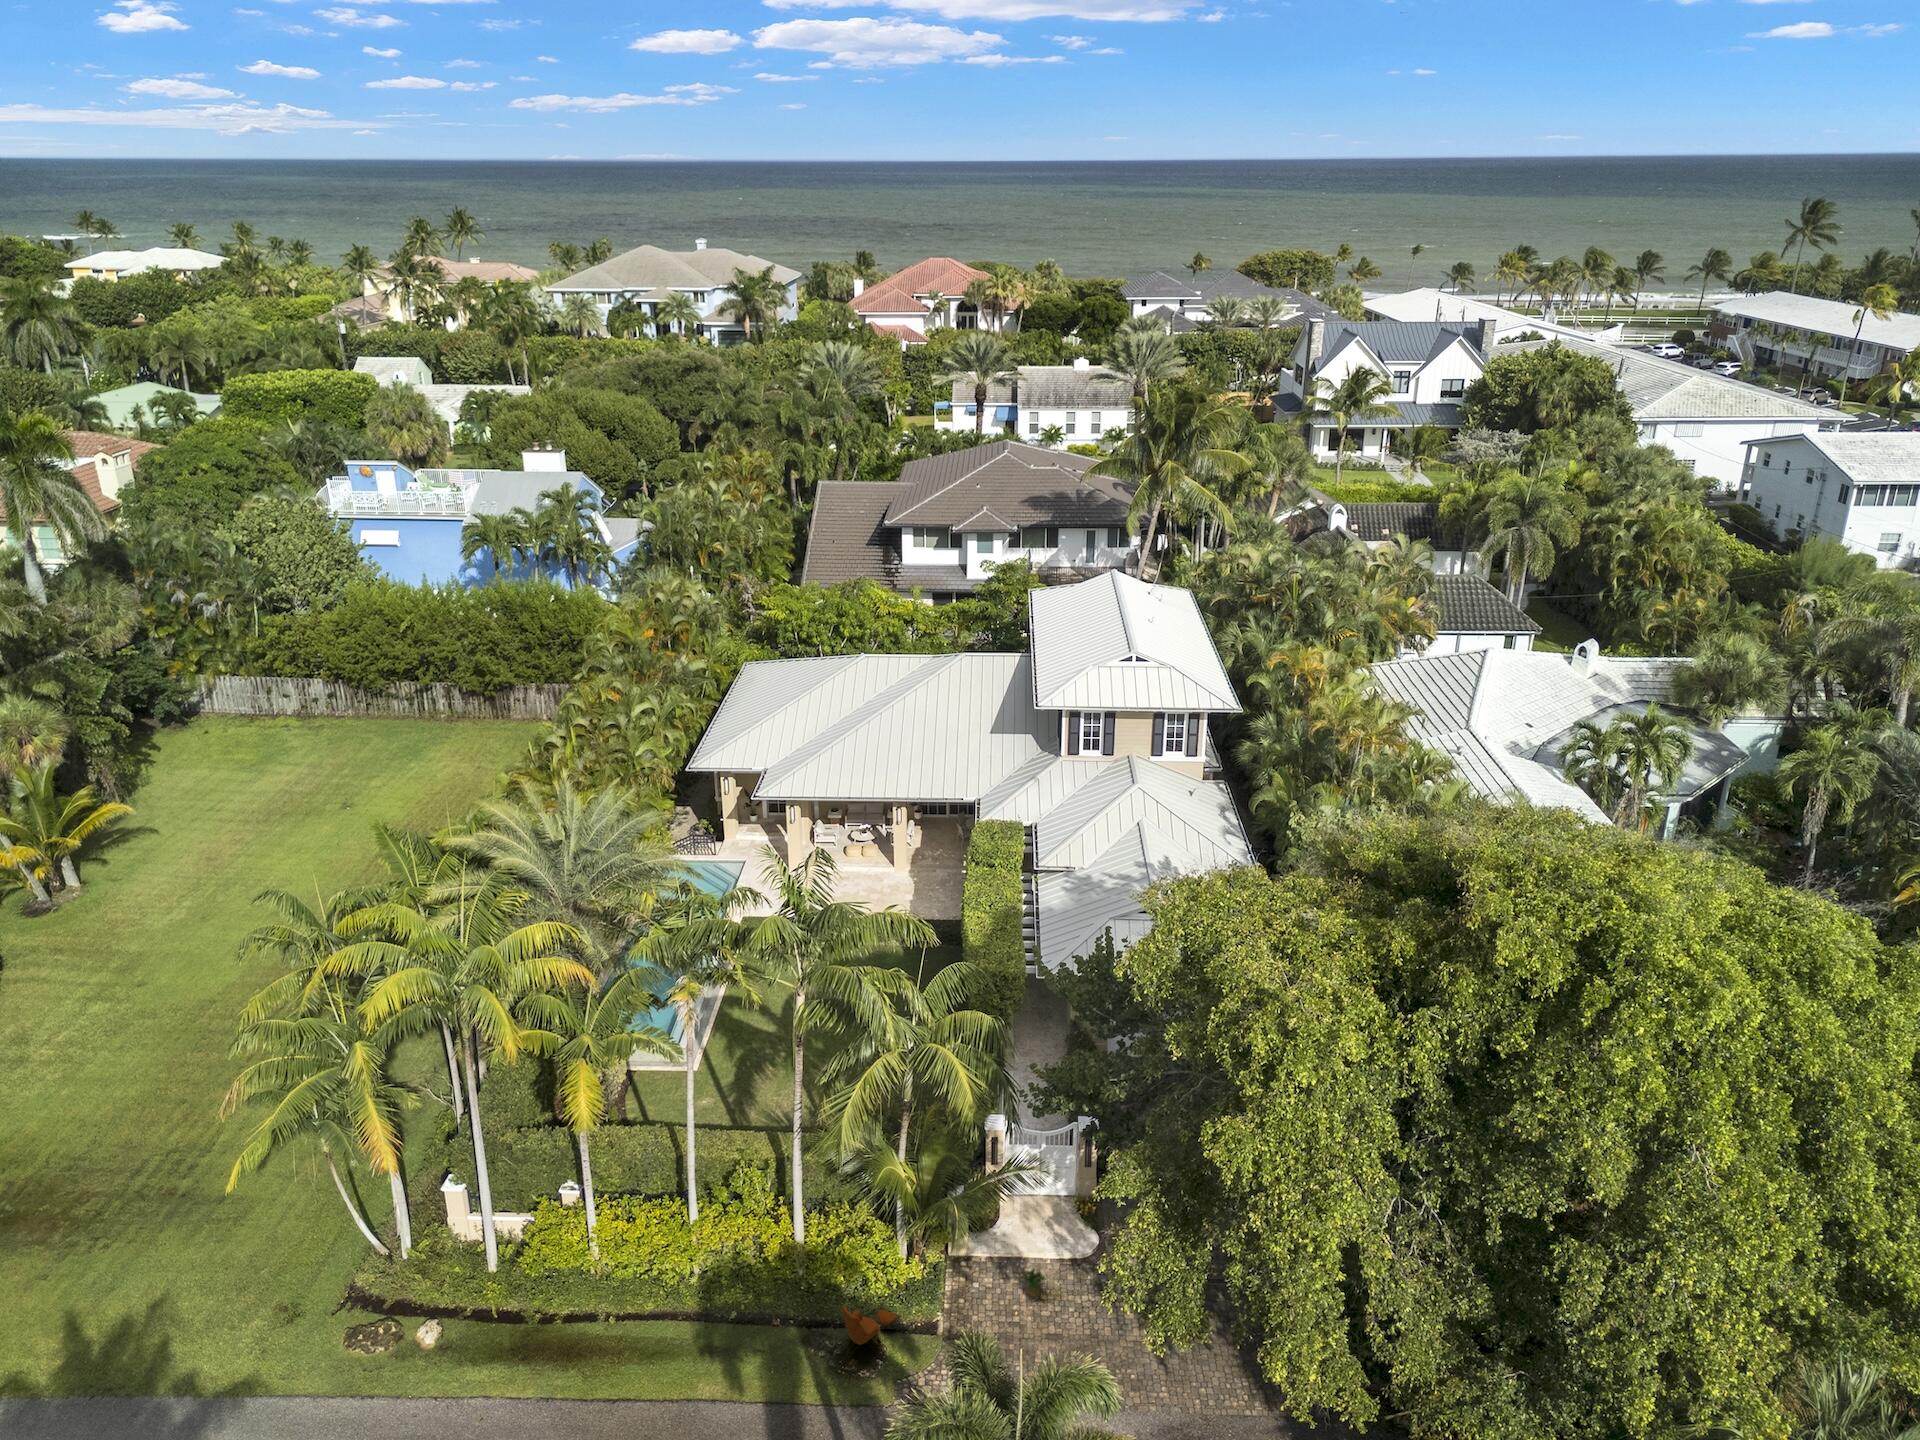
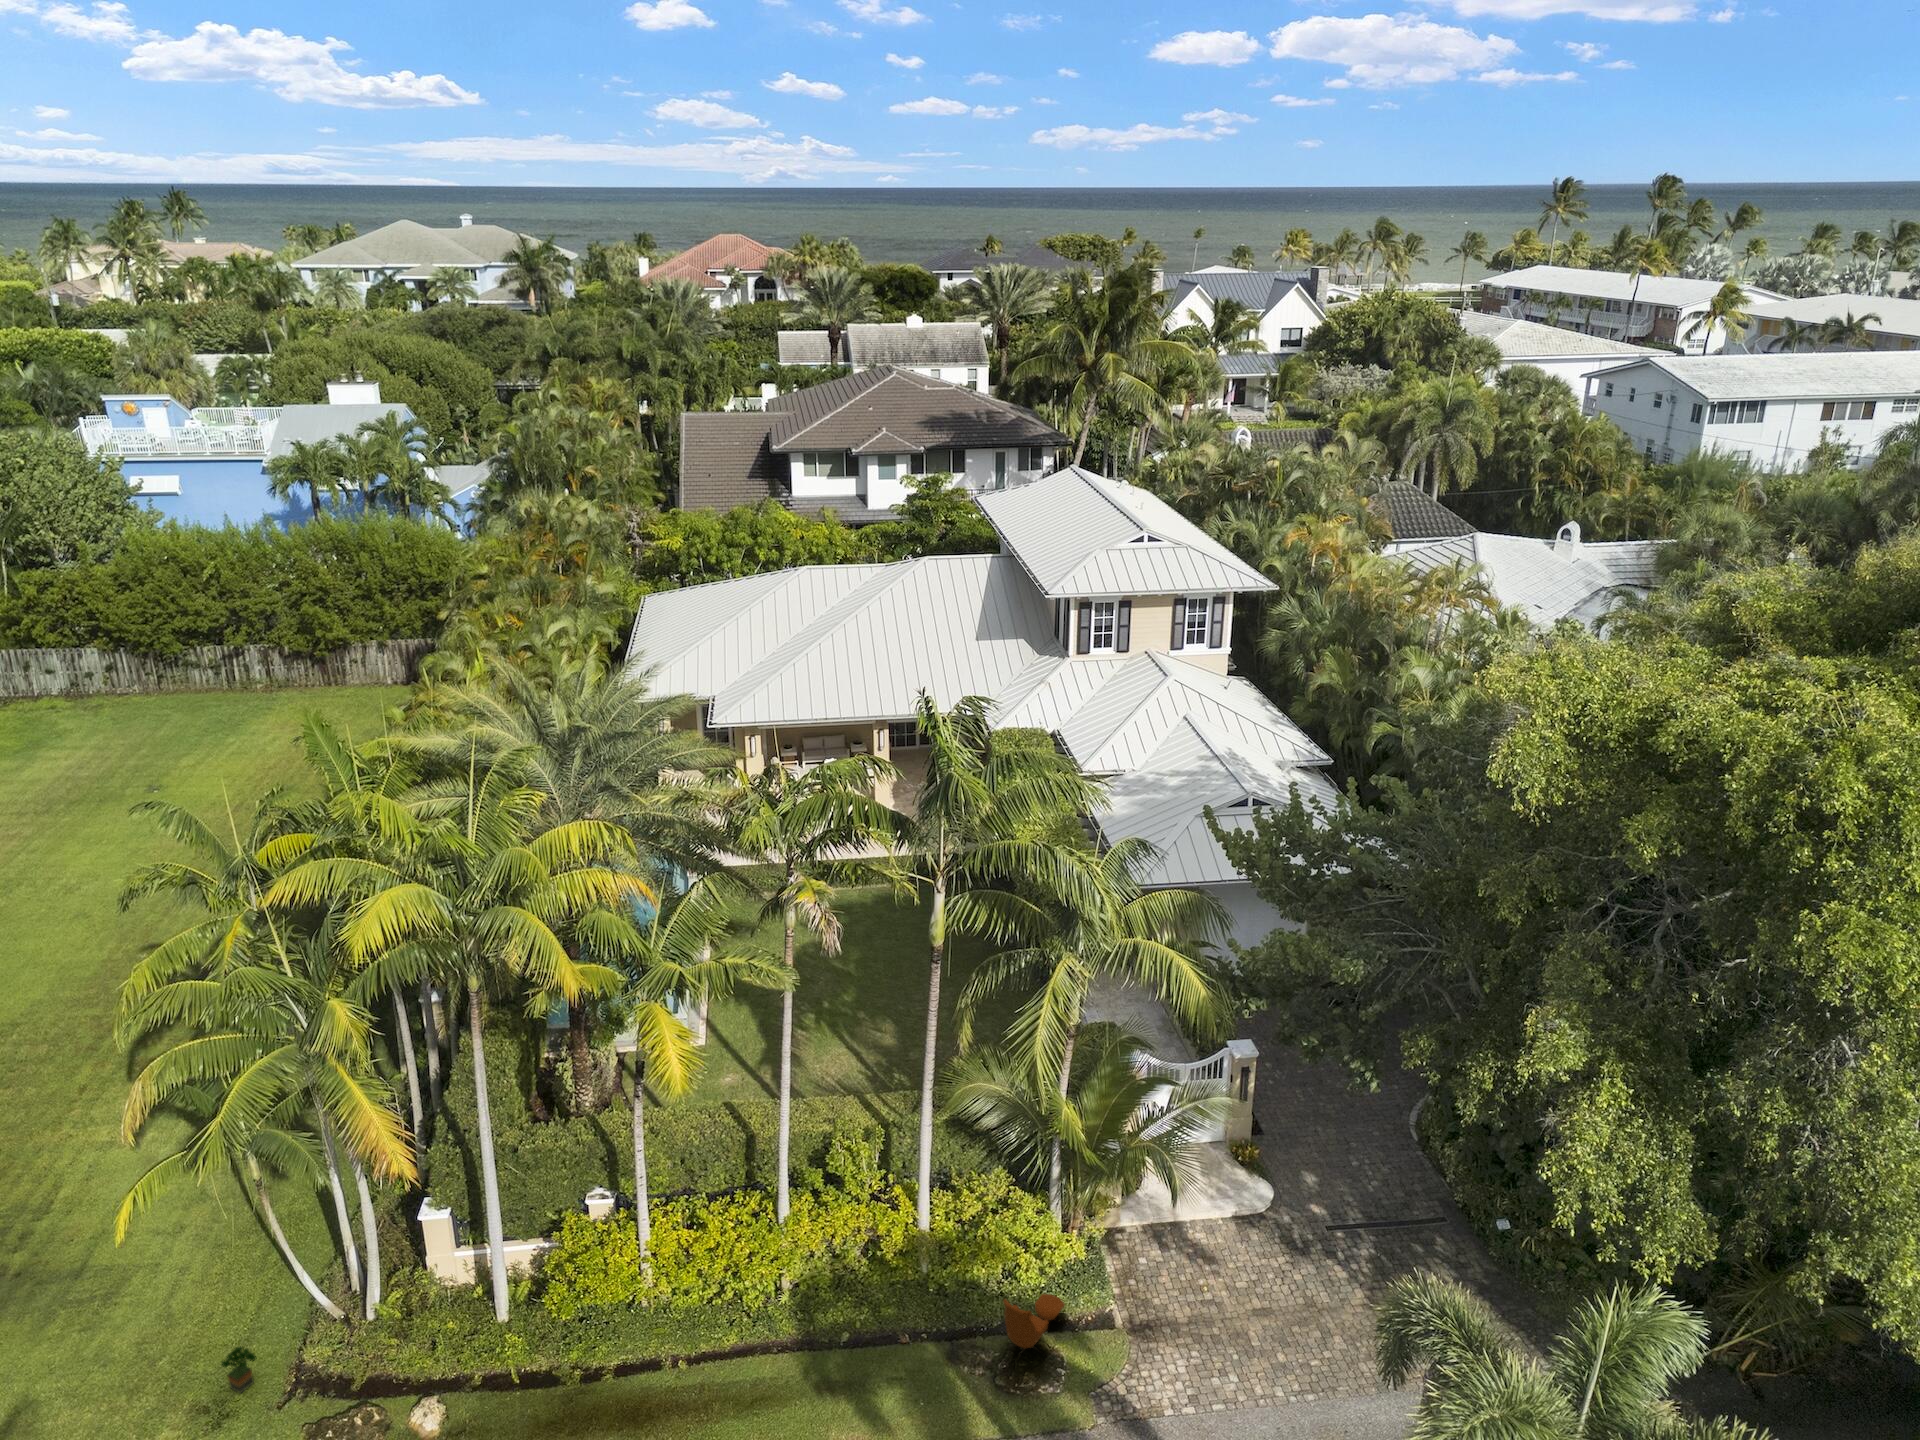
potted tree: present [1024,1269,1045,1301] -> present [221,1346,257,1393]

